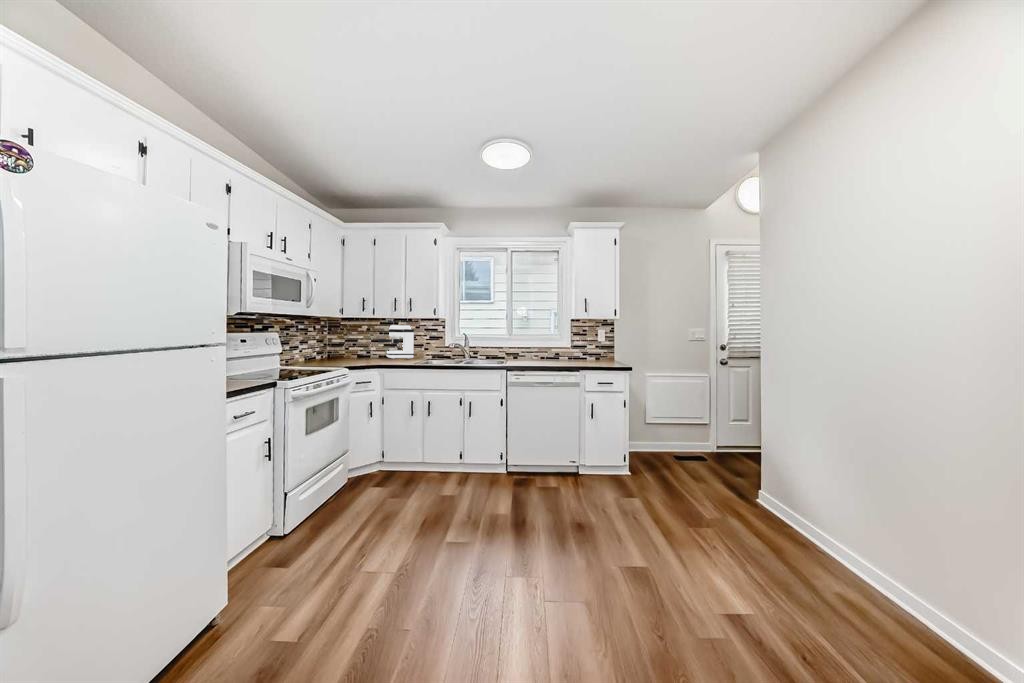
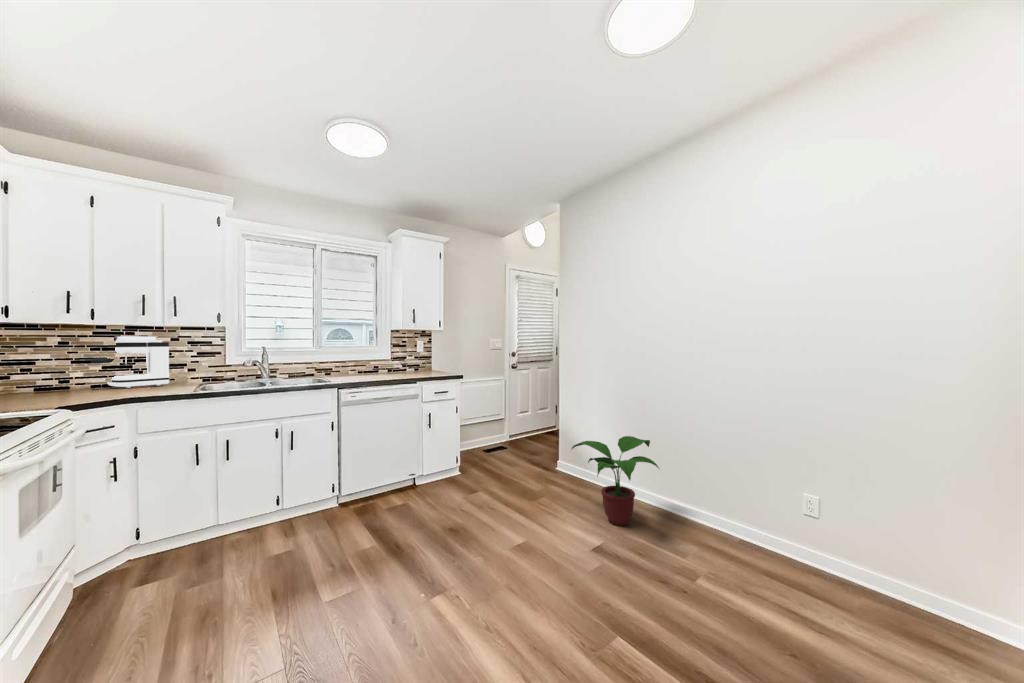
potted plant: none [713,451,823,557] -> present [572,436,659,525]

